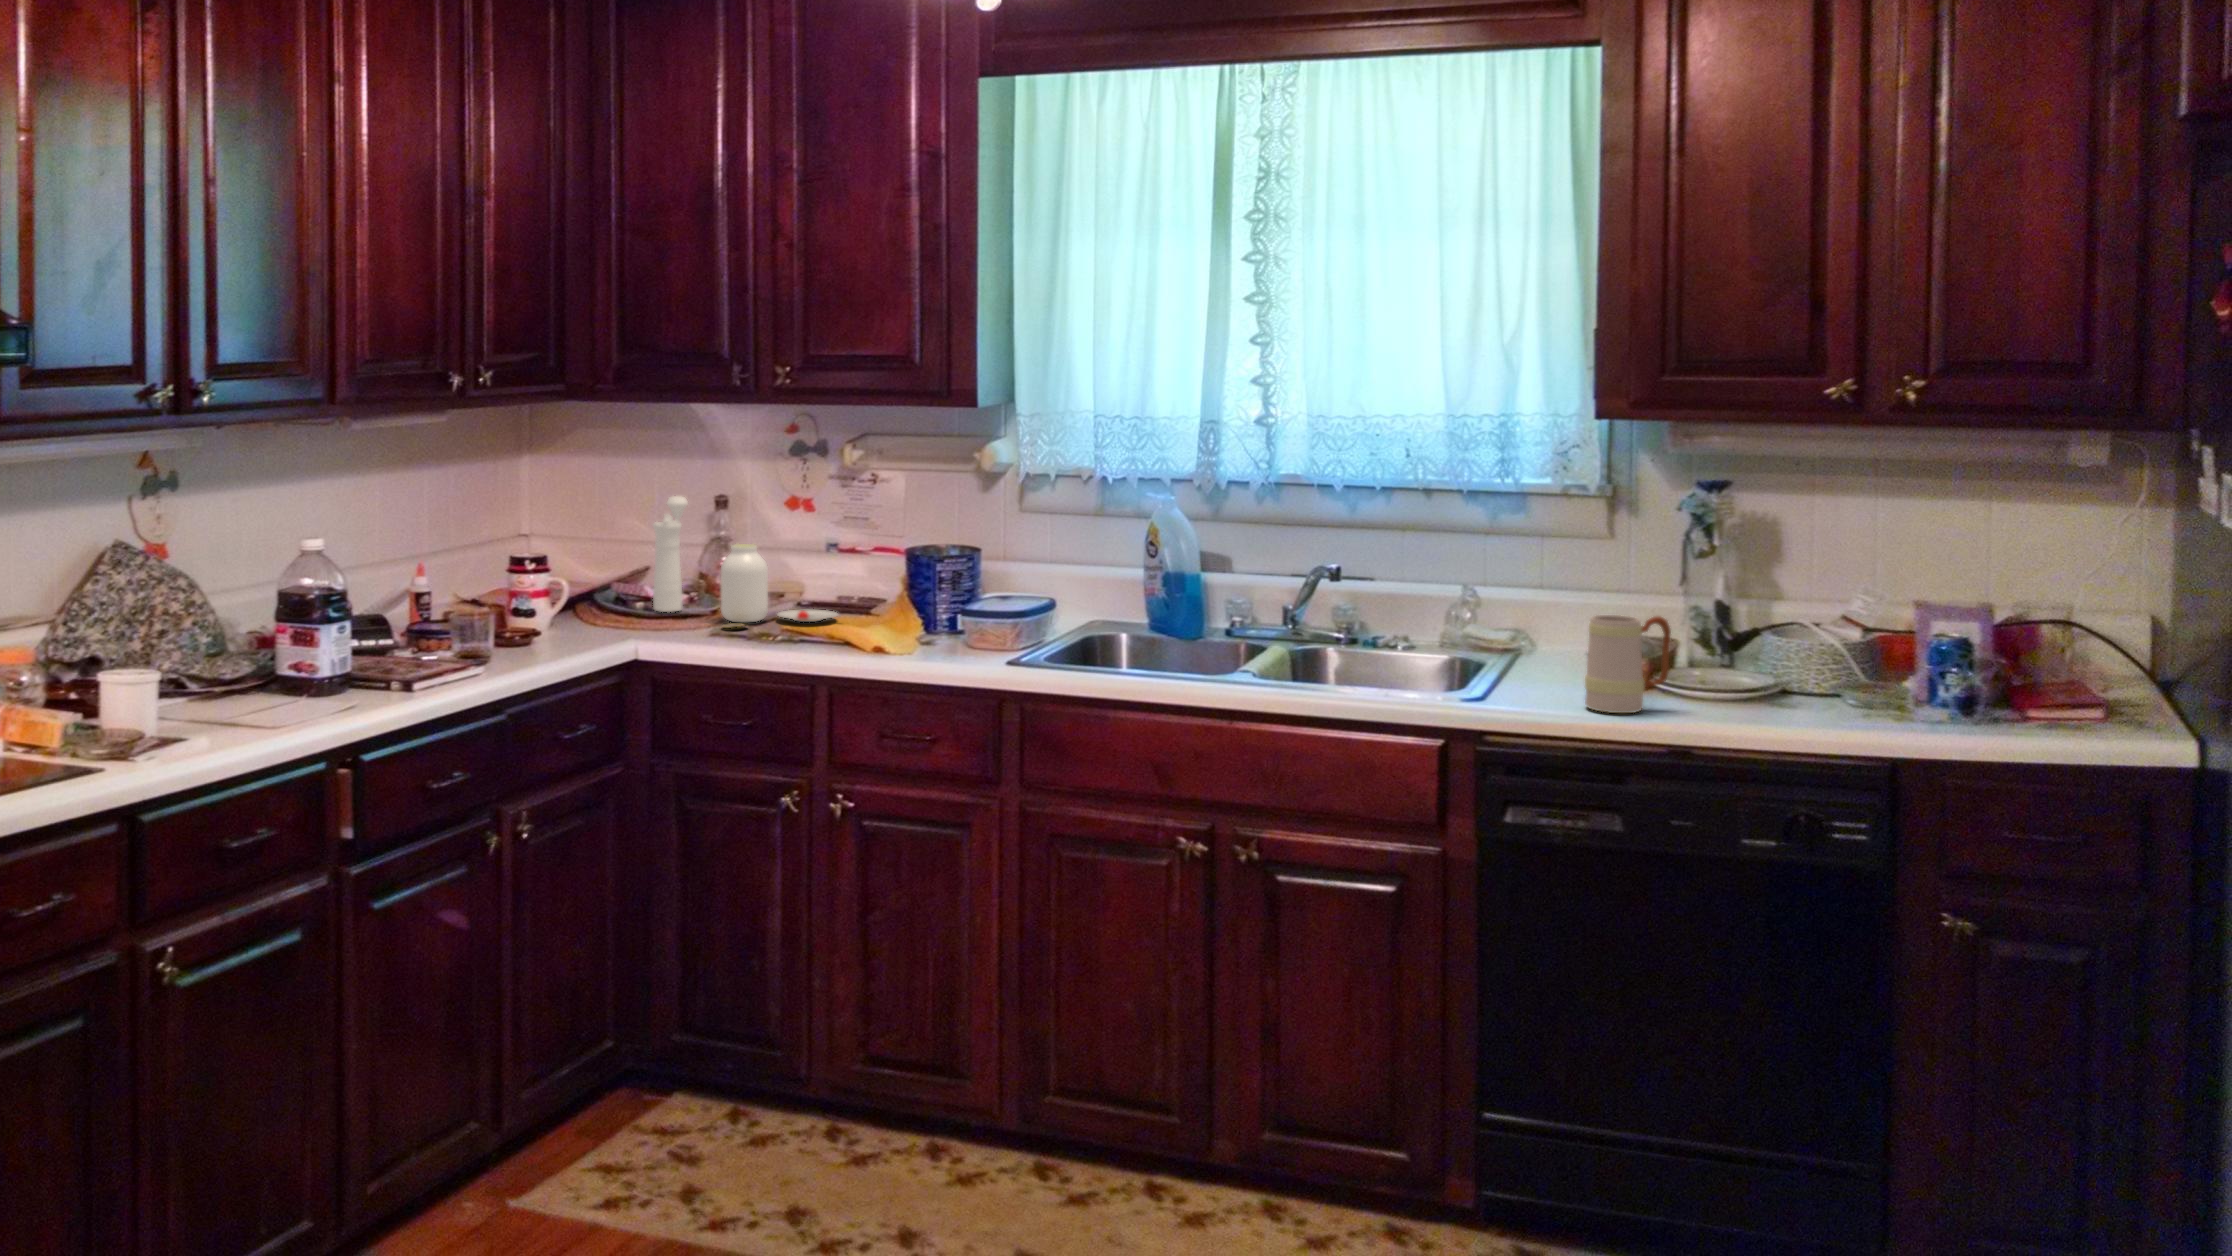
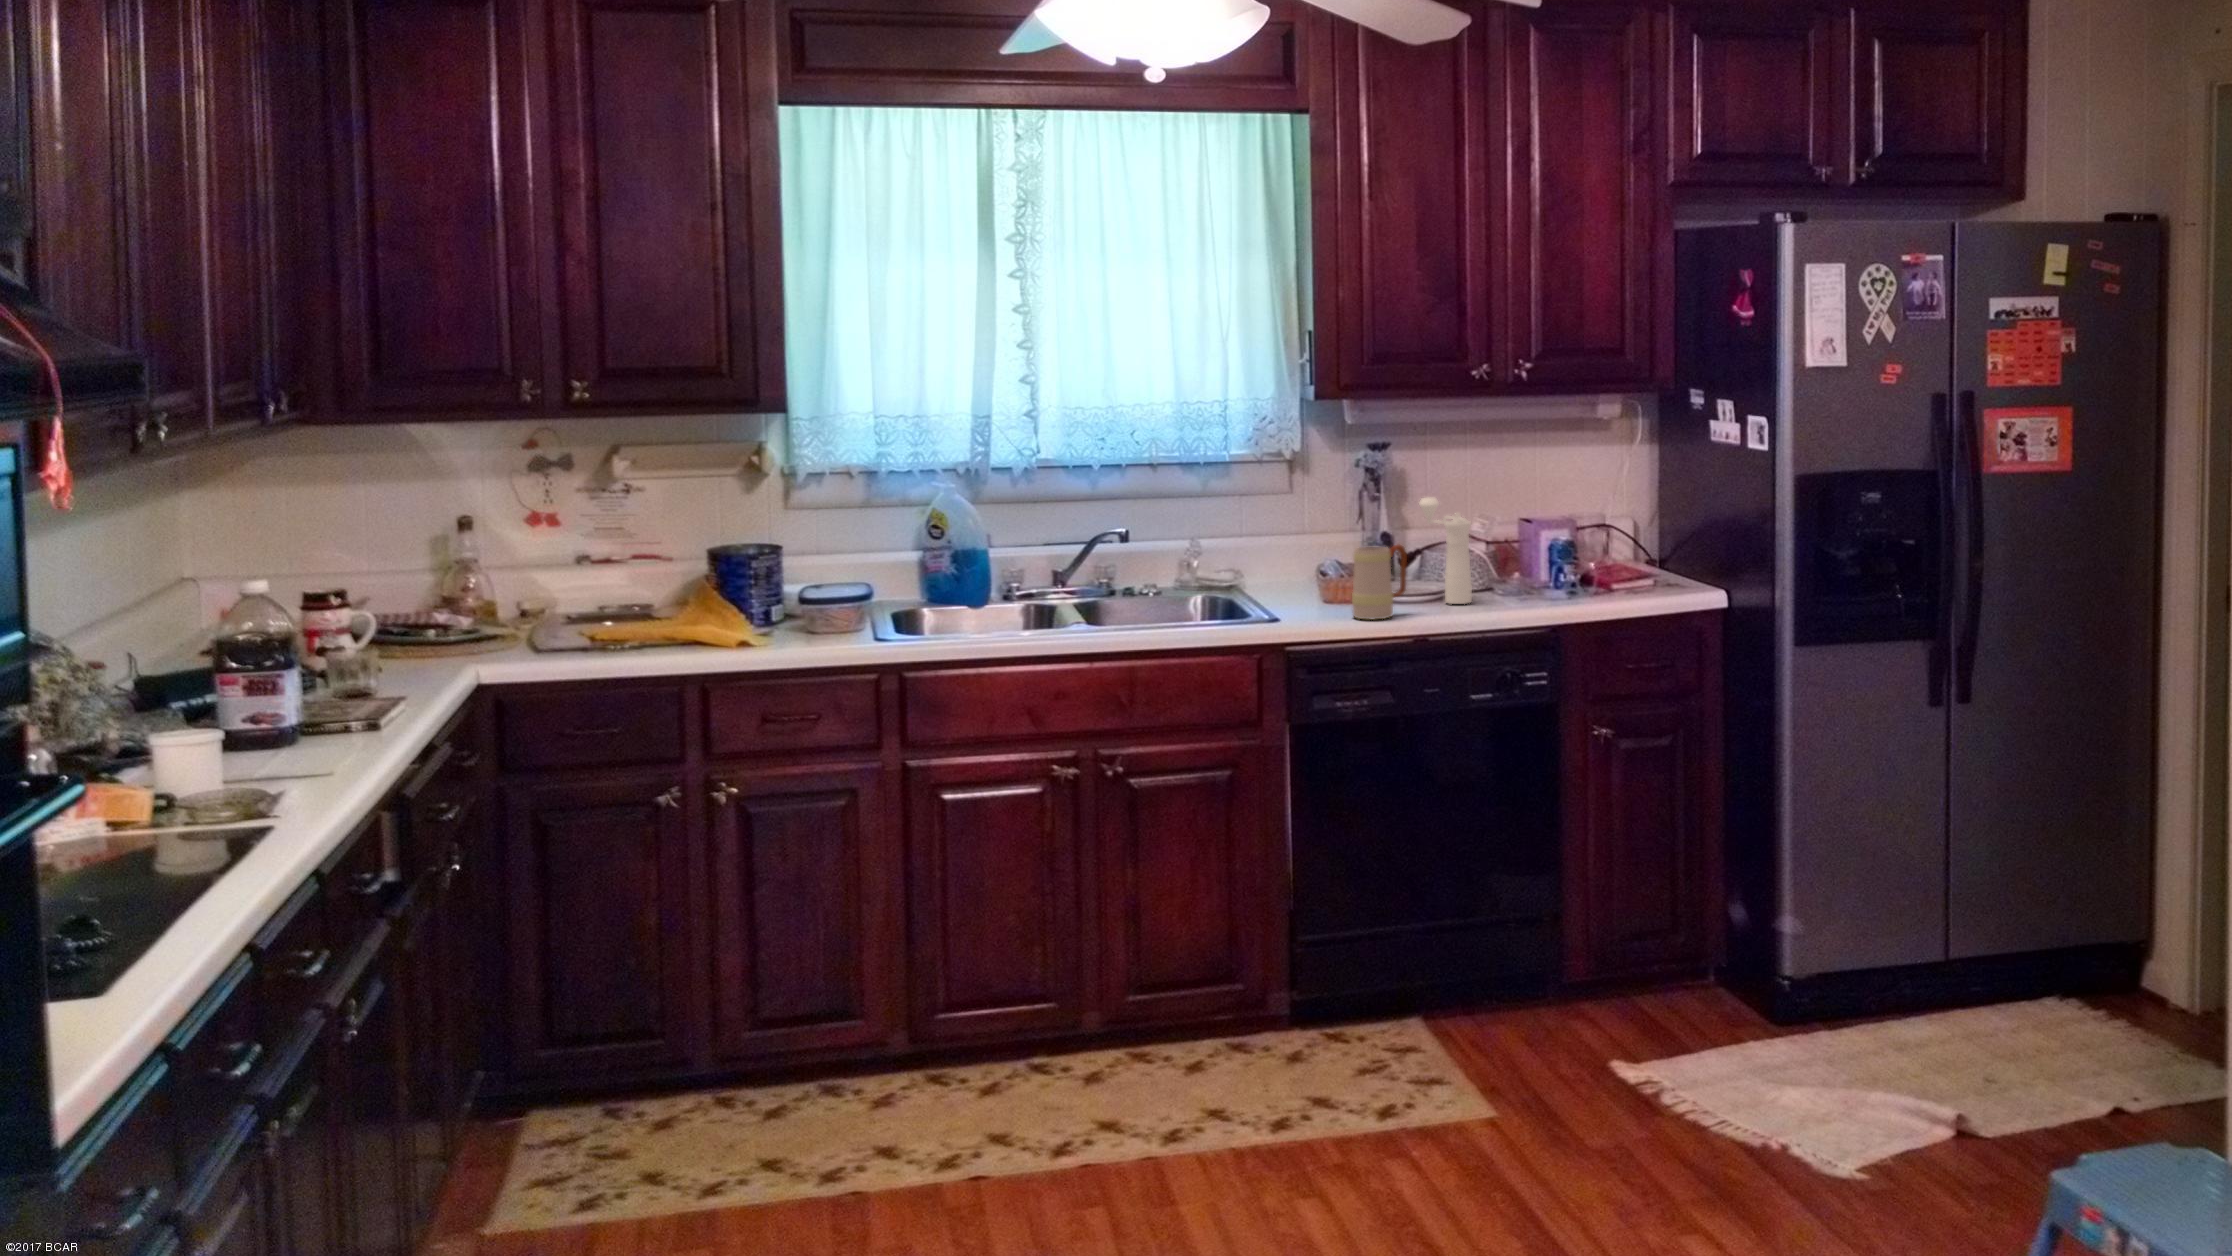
pepper mill: present [653,496,688,612] -> present [1419,498,1472,604]
jar: present [721,544,838,628] -> none [535,560,667,645]

